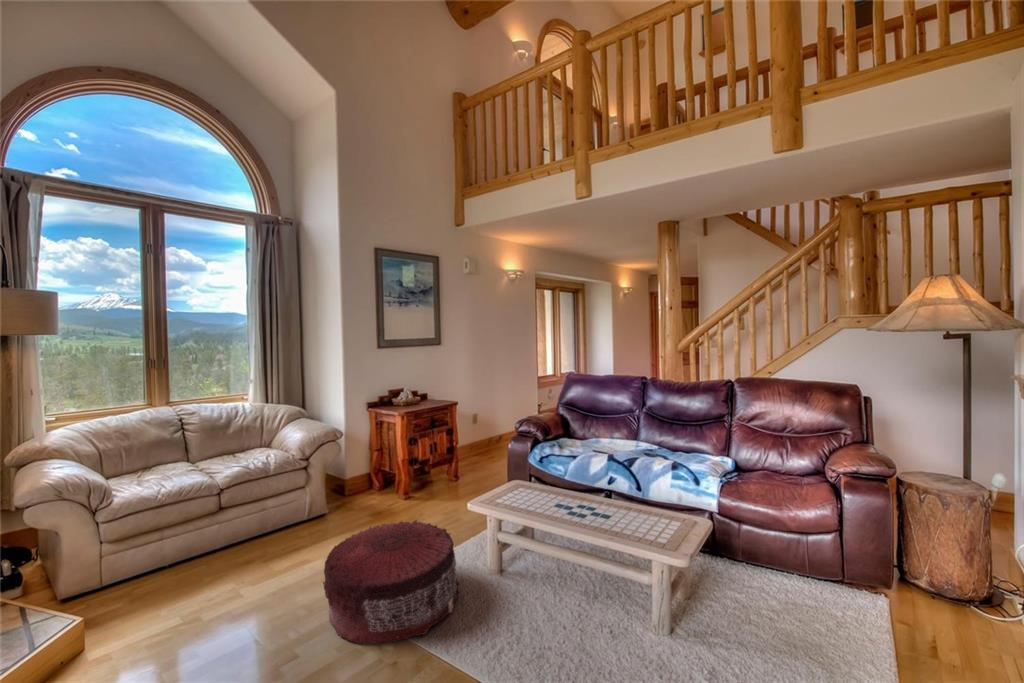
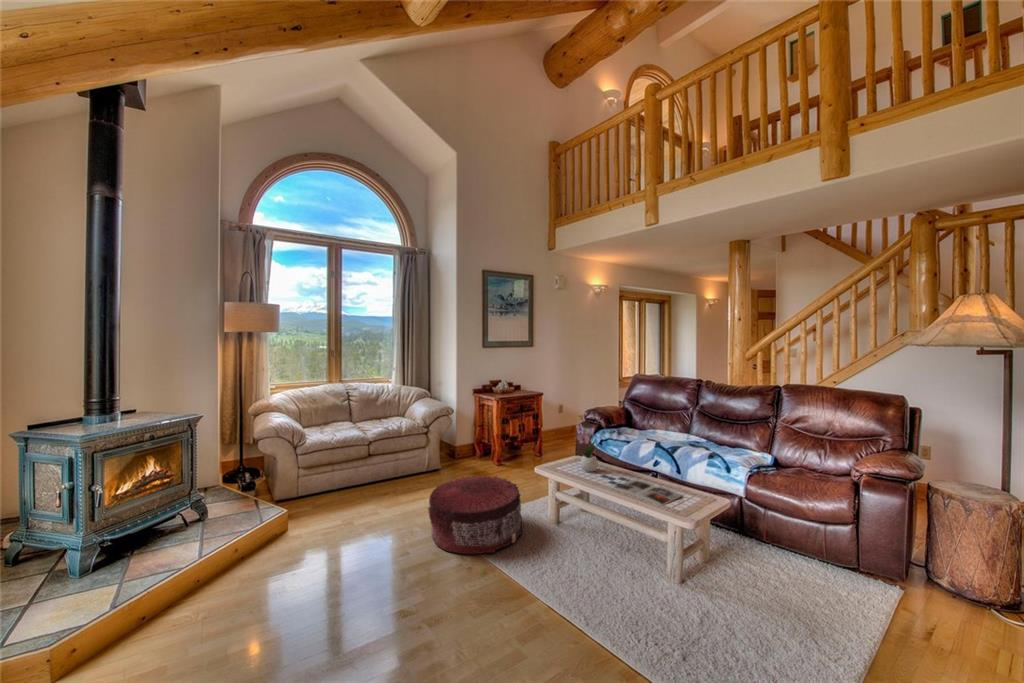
flower arrangement: none [522,431,555,503] -> present [576,416,598,472]
magazine: none [576,507,663,541] -> present [613,479,682,505]

